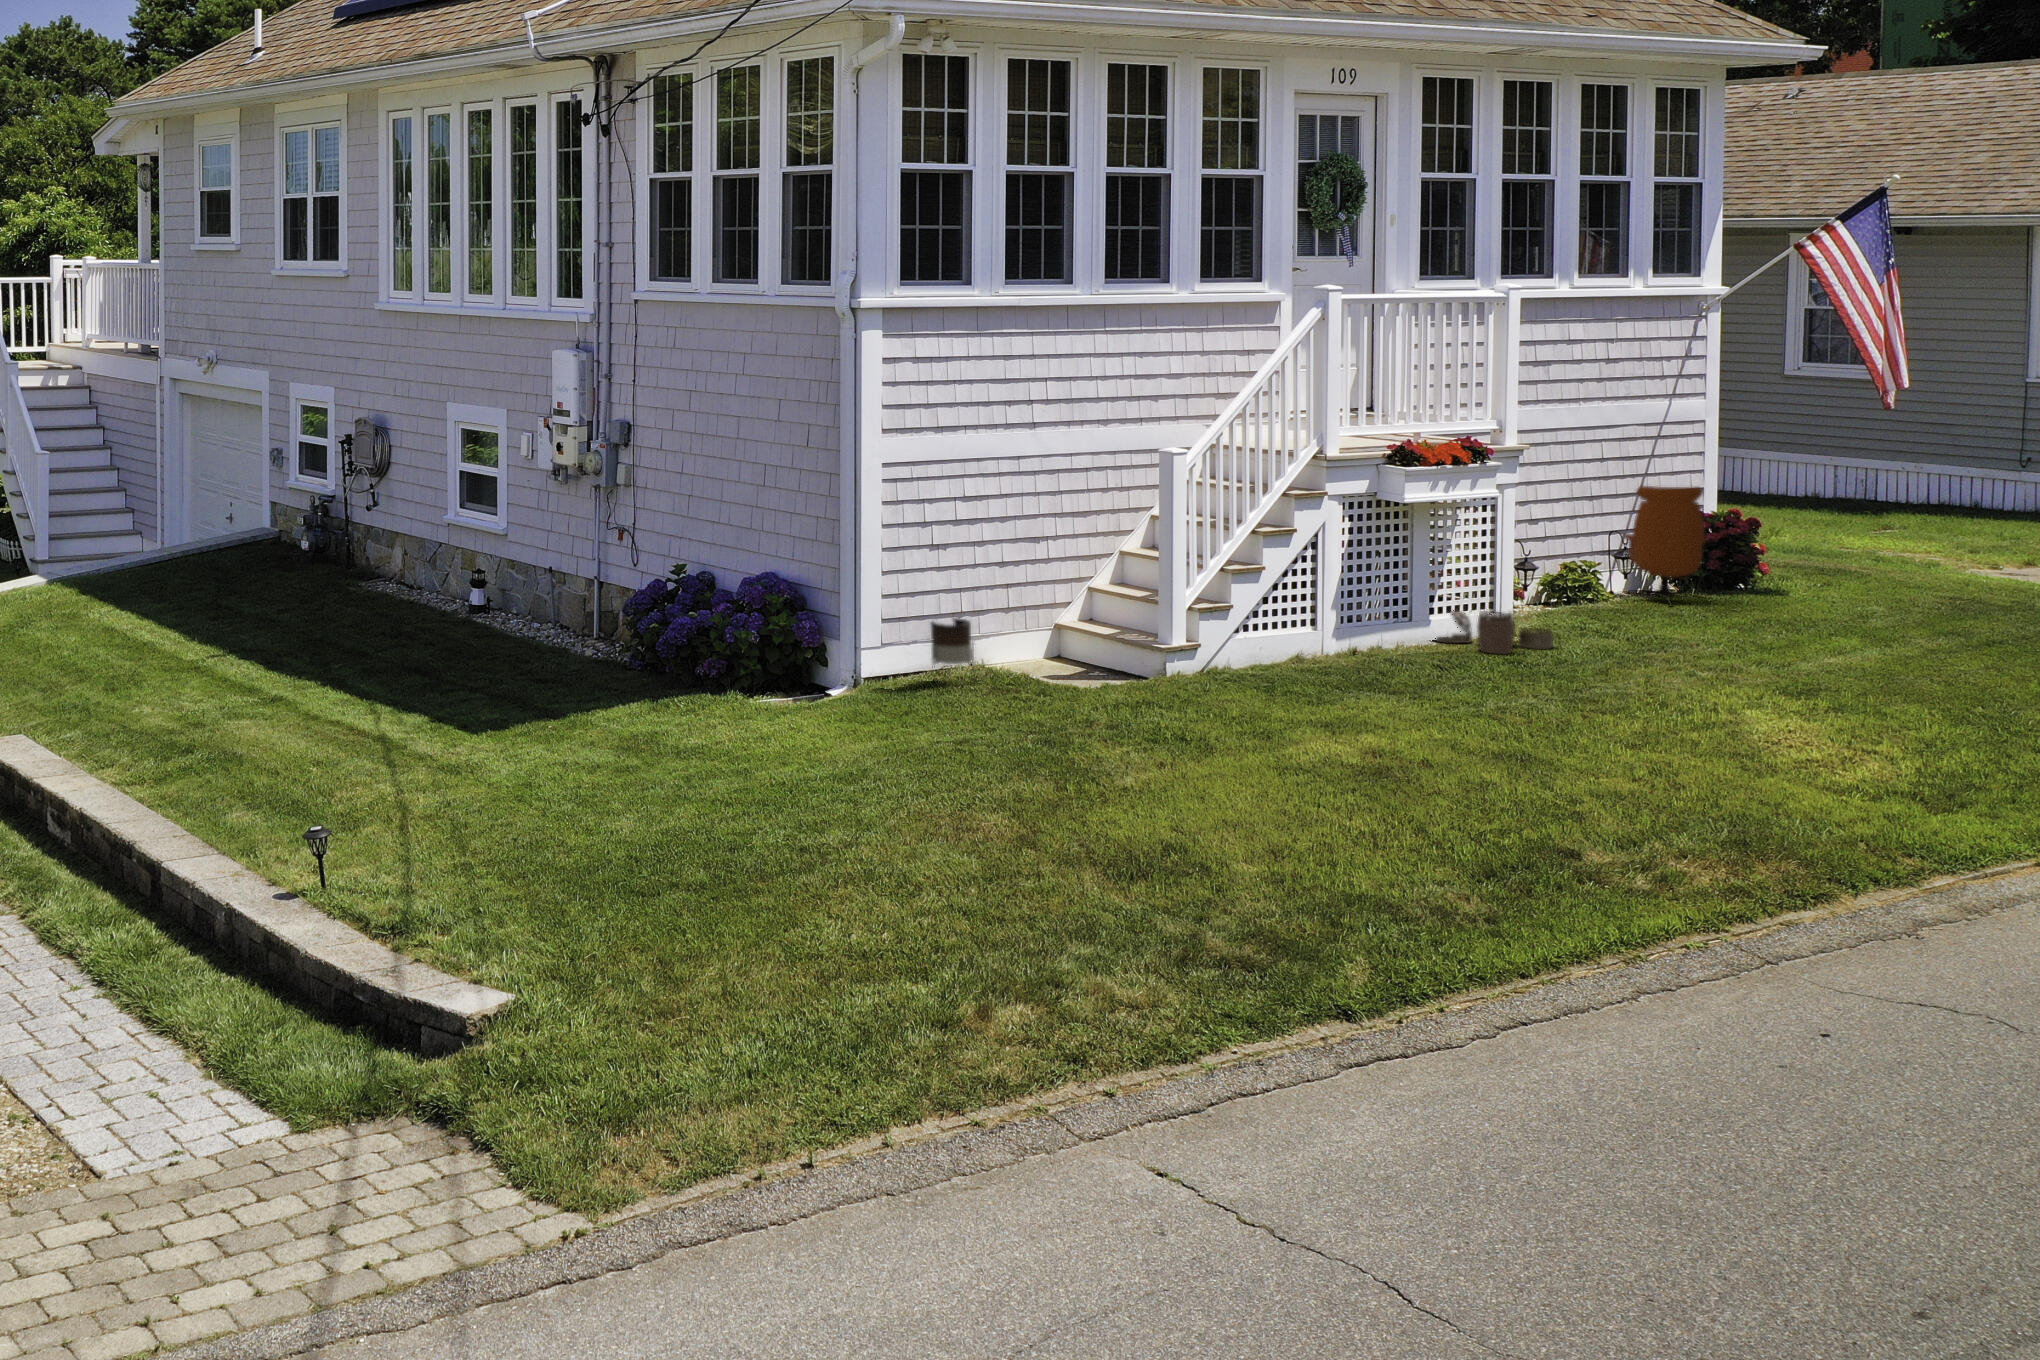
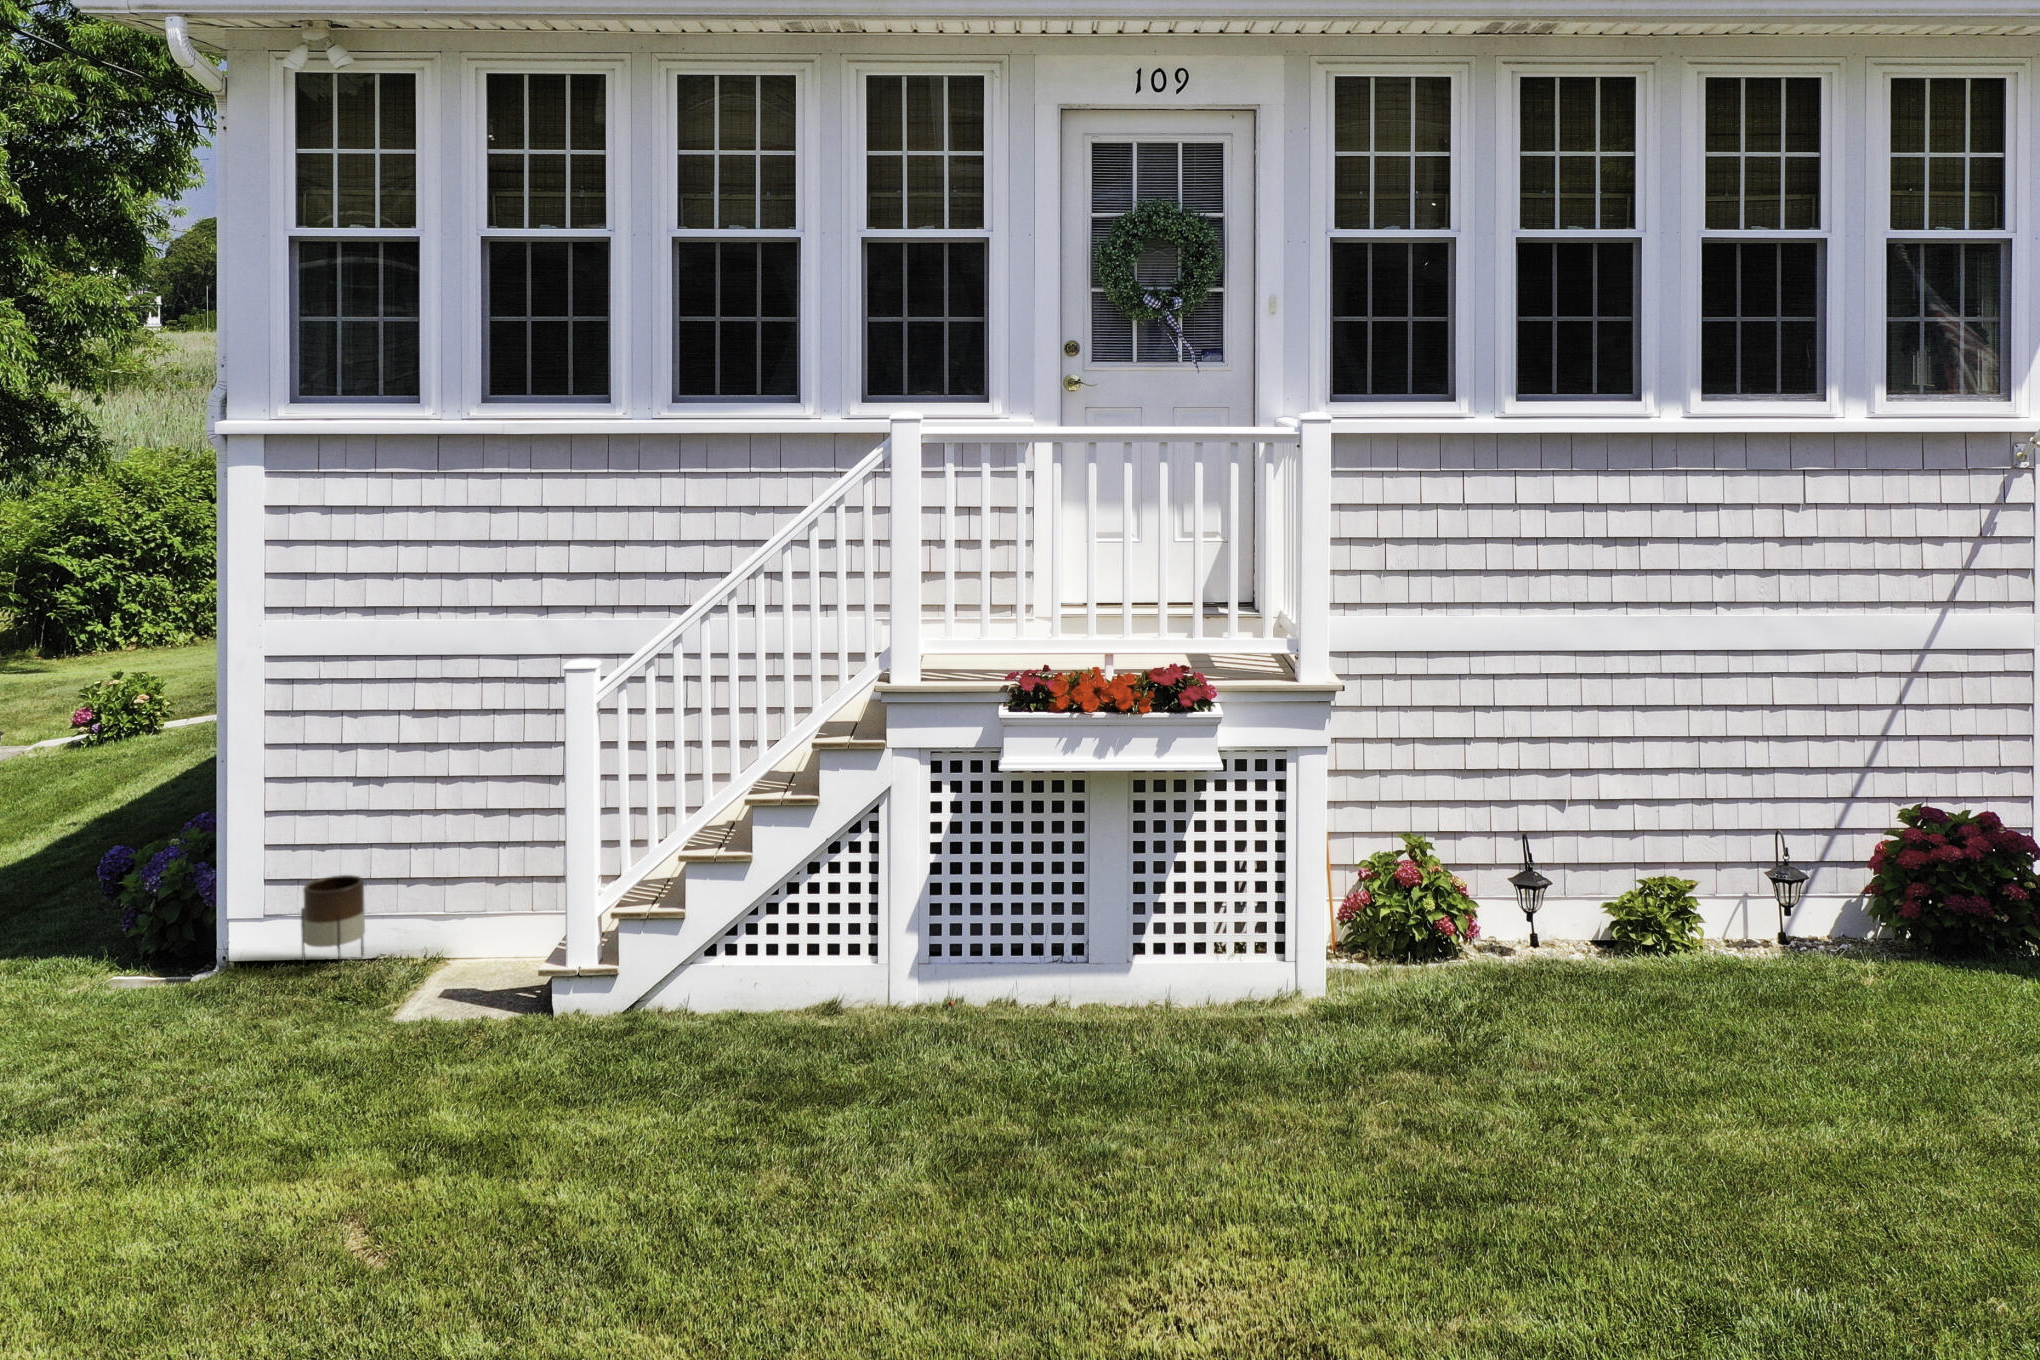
lounge chair: present [1624,486,1707,605] -> none [1687,771,1876,995]
woven basket: present [1435,609,1553,654] -> none [1113,951,1257,1060]

